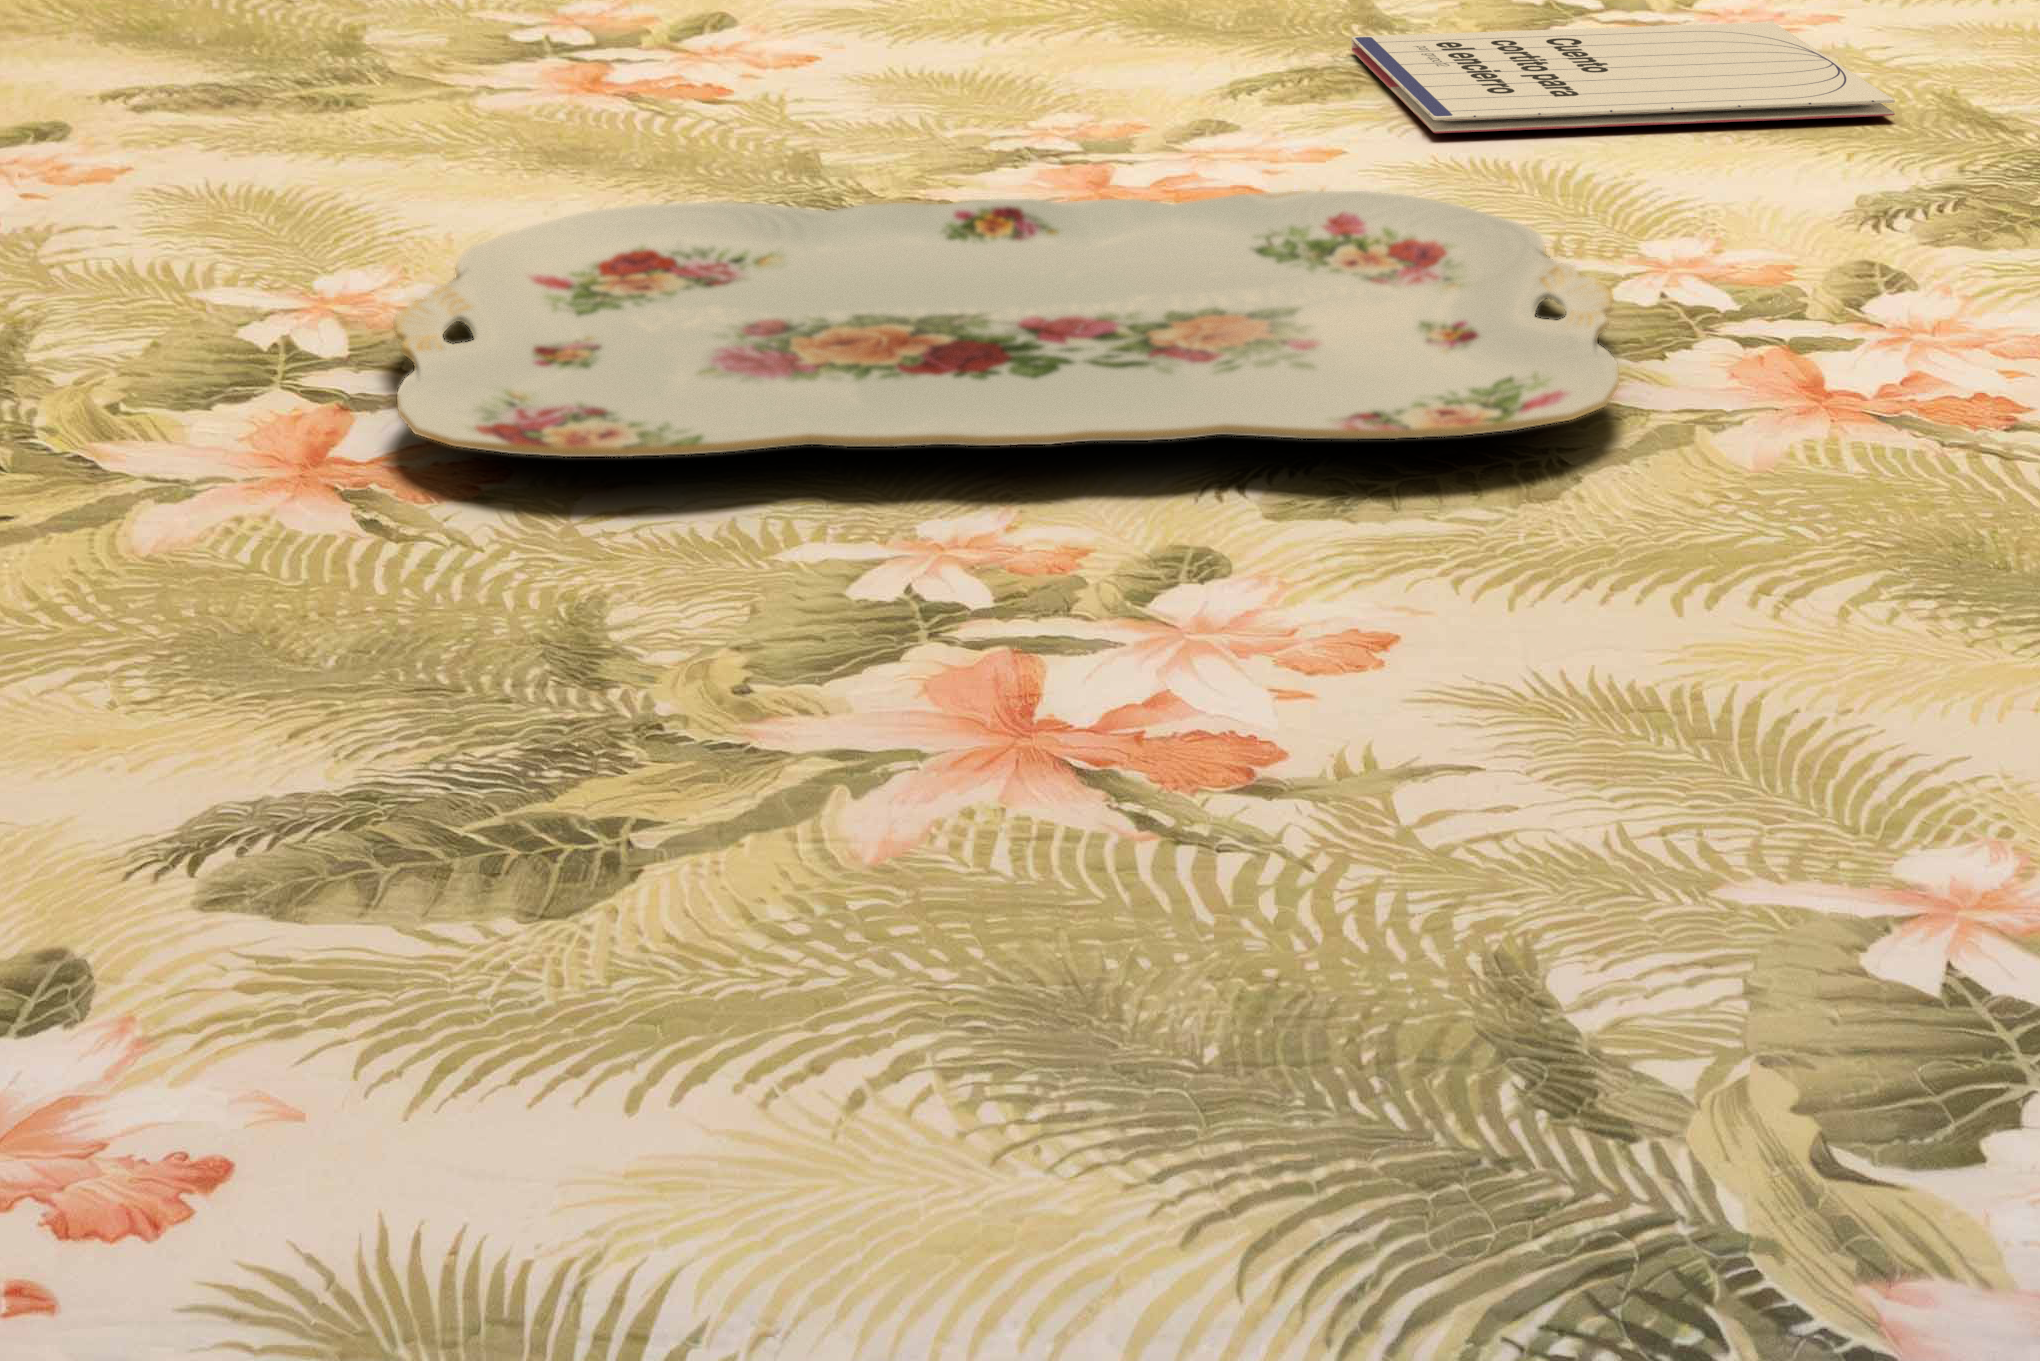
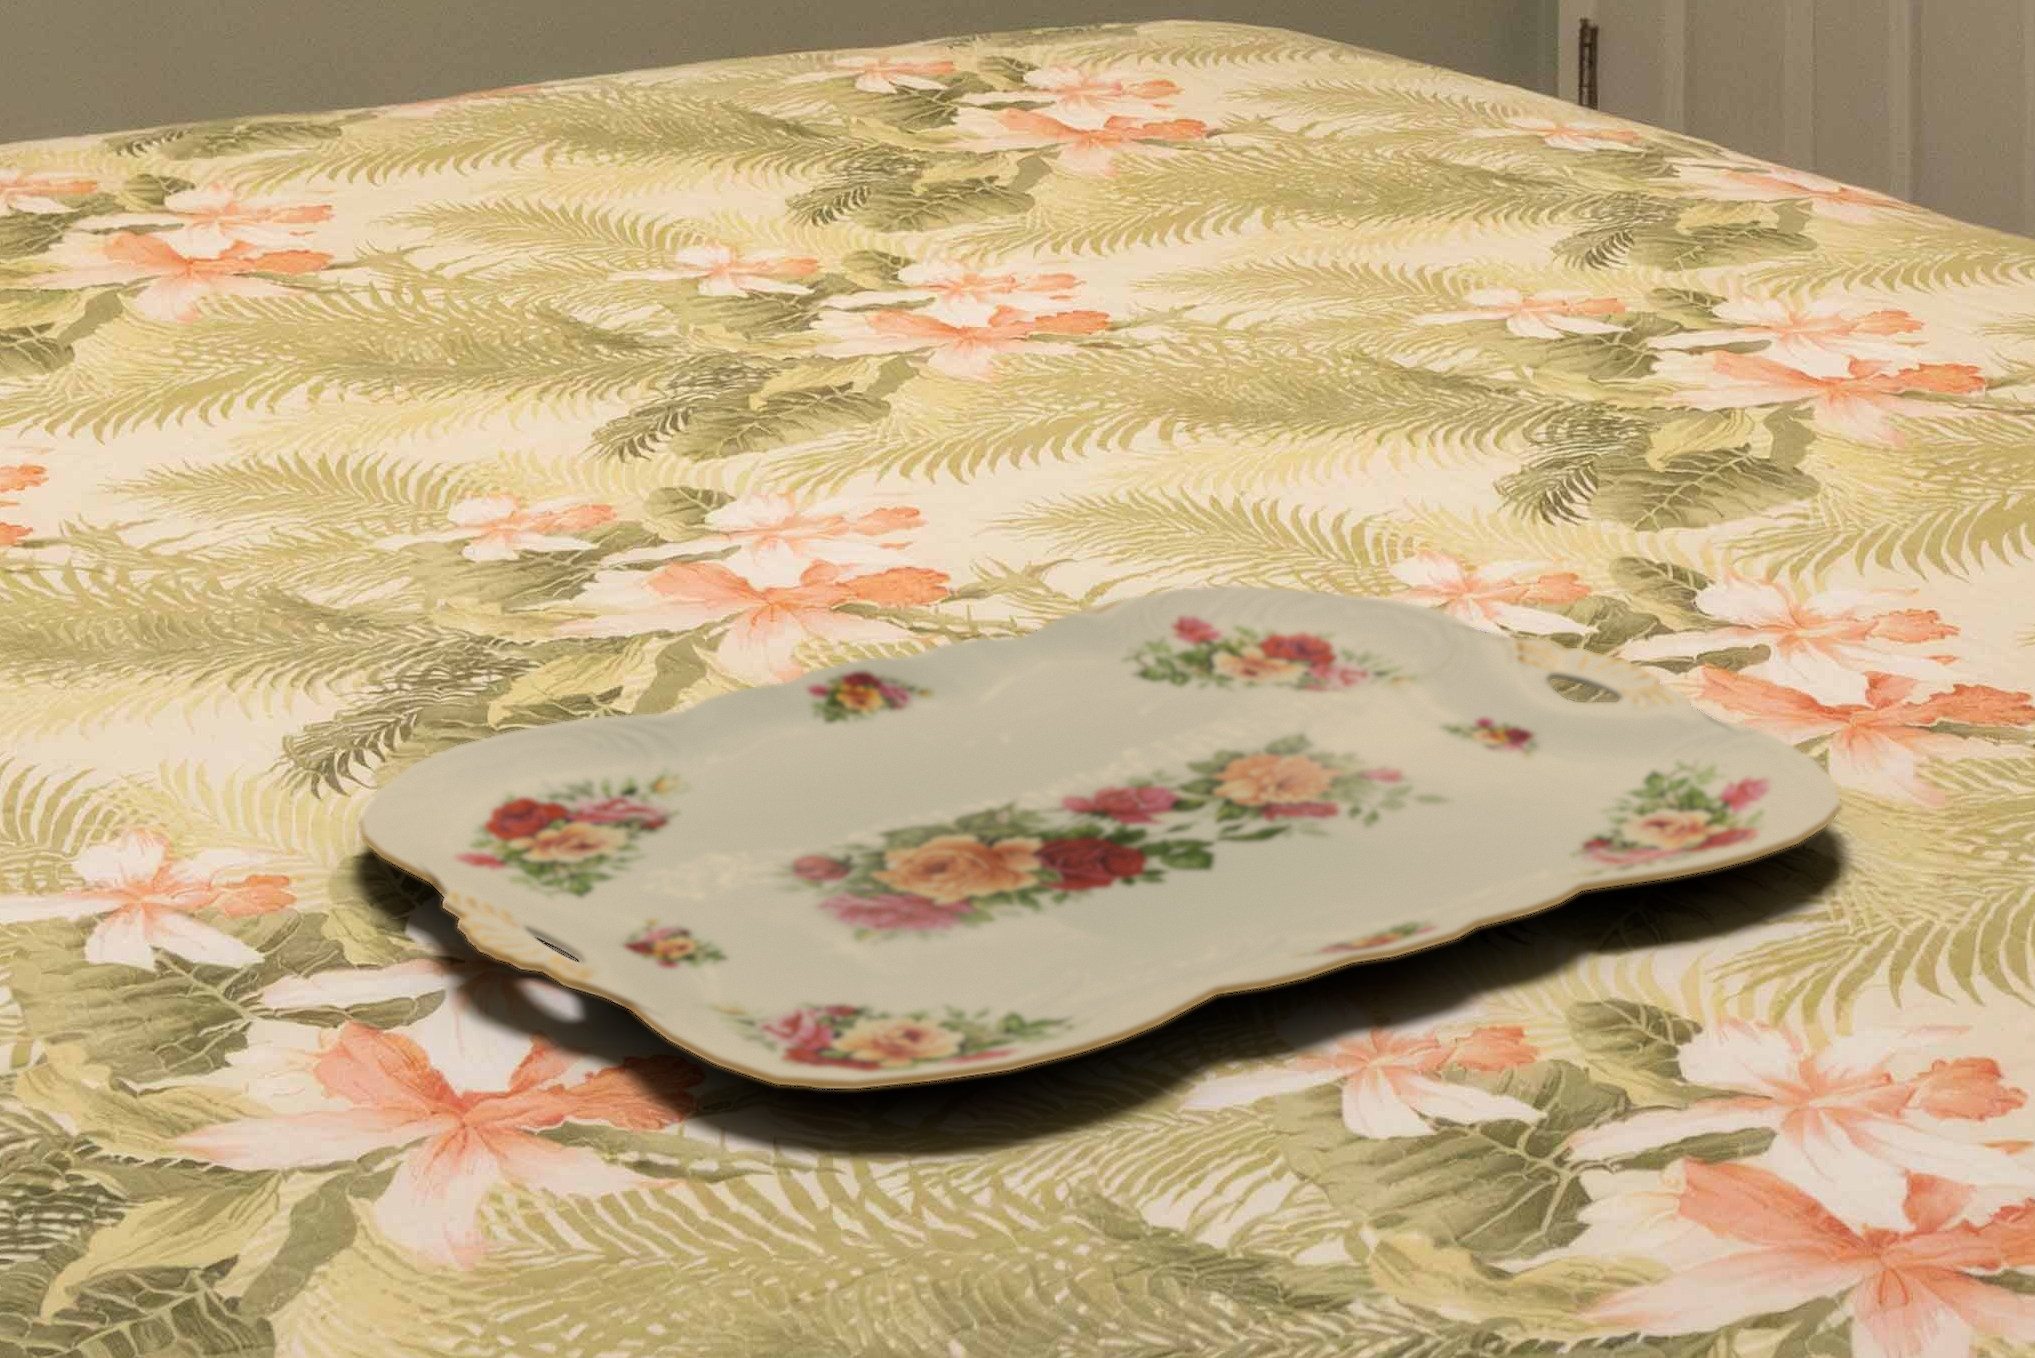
notebook: present [1351,22,1895,133] -> none [773,326,1433,506]

